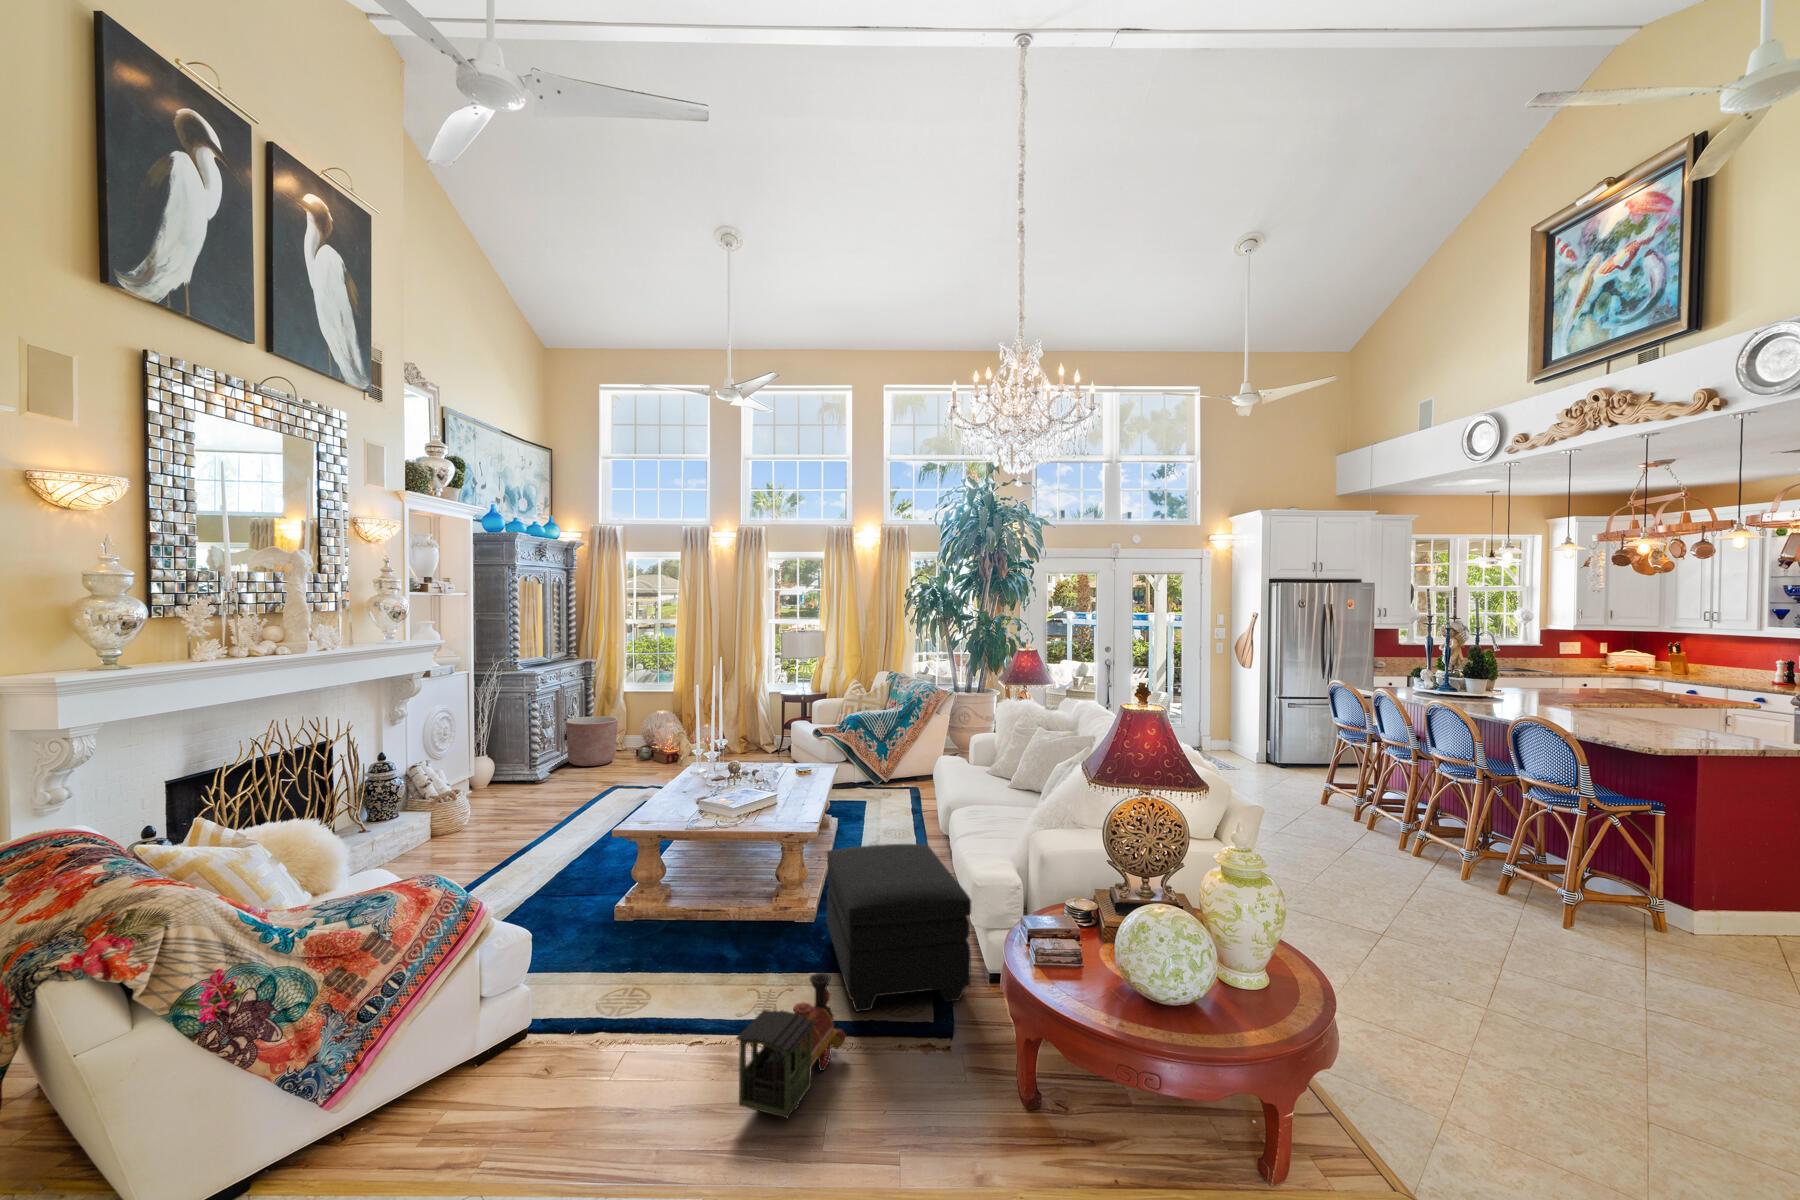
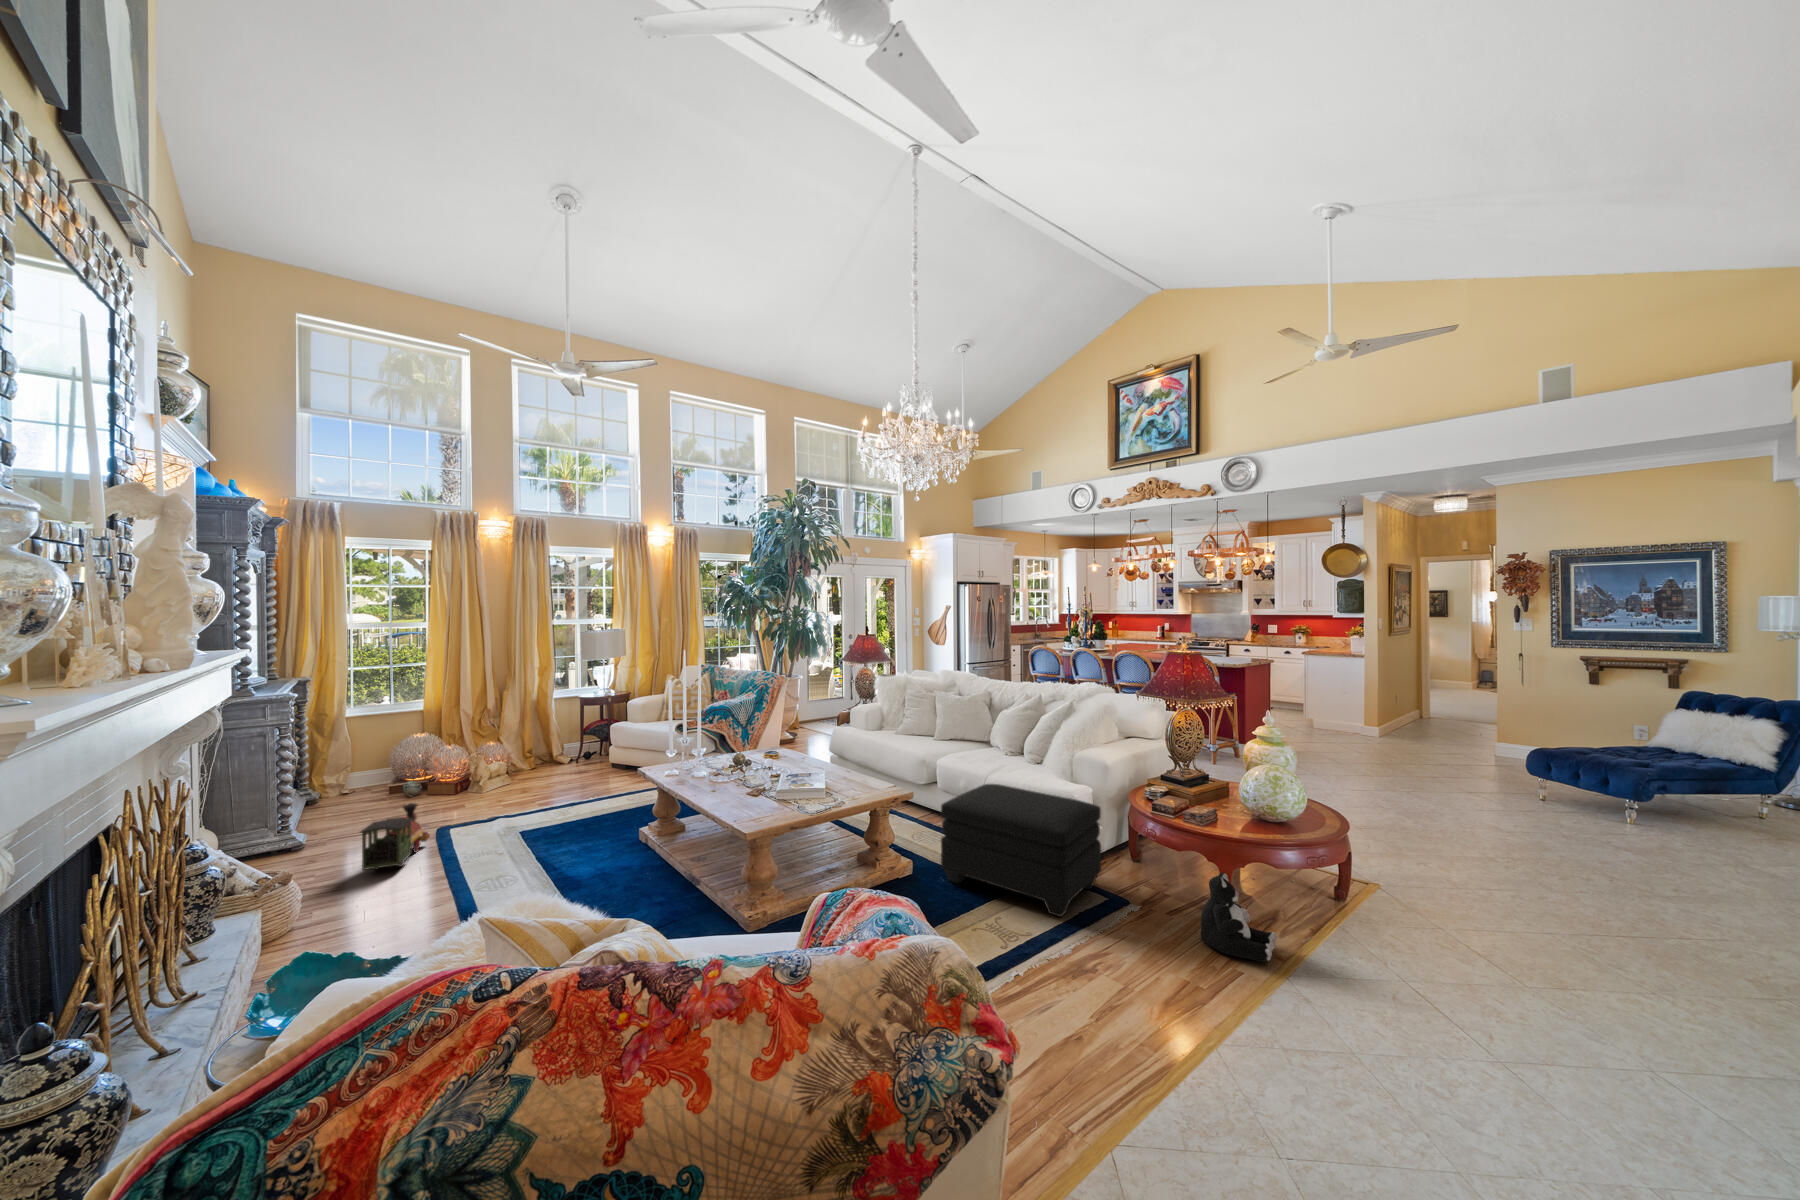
planter: present [566,716,617,766] -> none [301,748,385,818]
toy train: present [736,973,846,1118] -> present [361,803,430,870]
plush toy: none [925,1020,1014,1157] -> present [1201,873,1277,961]

